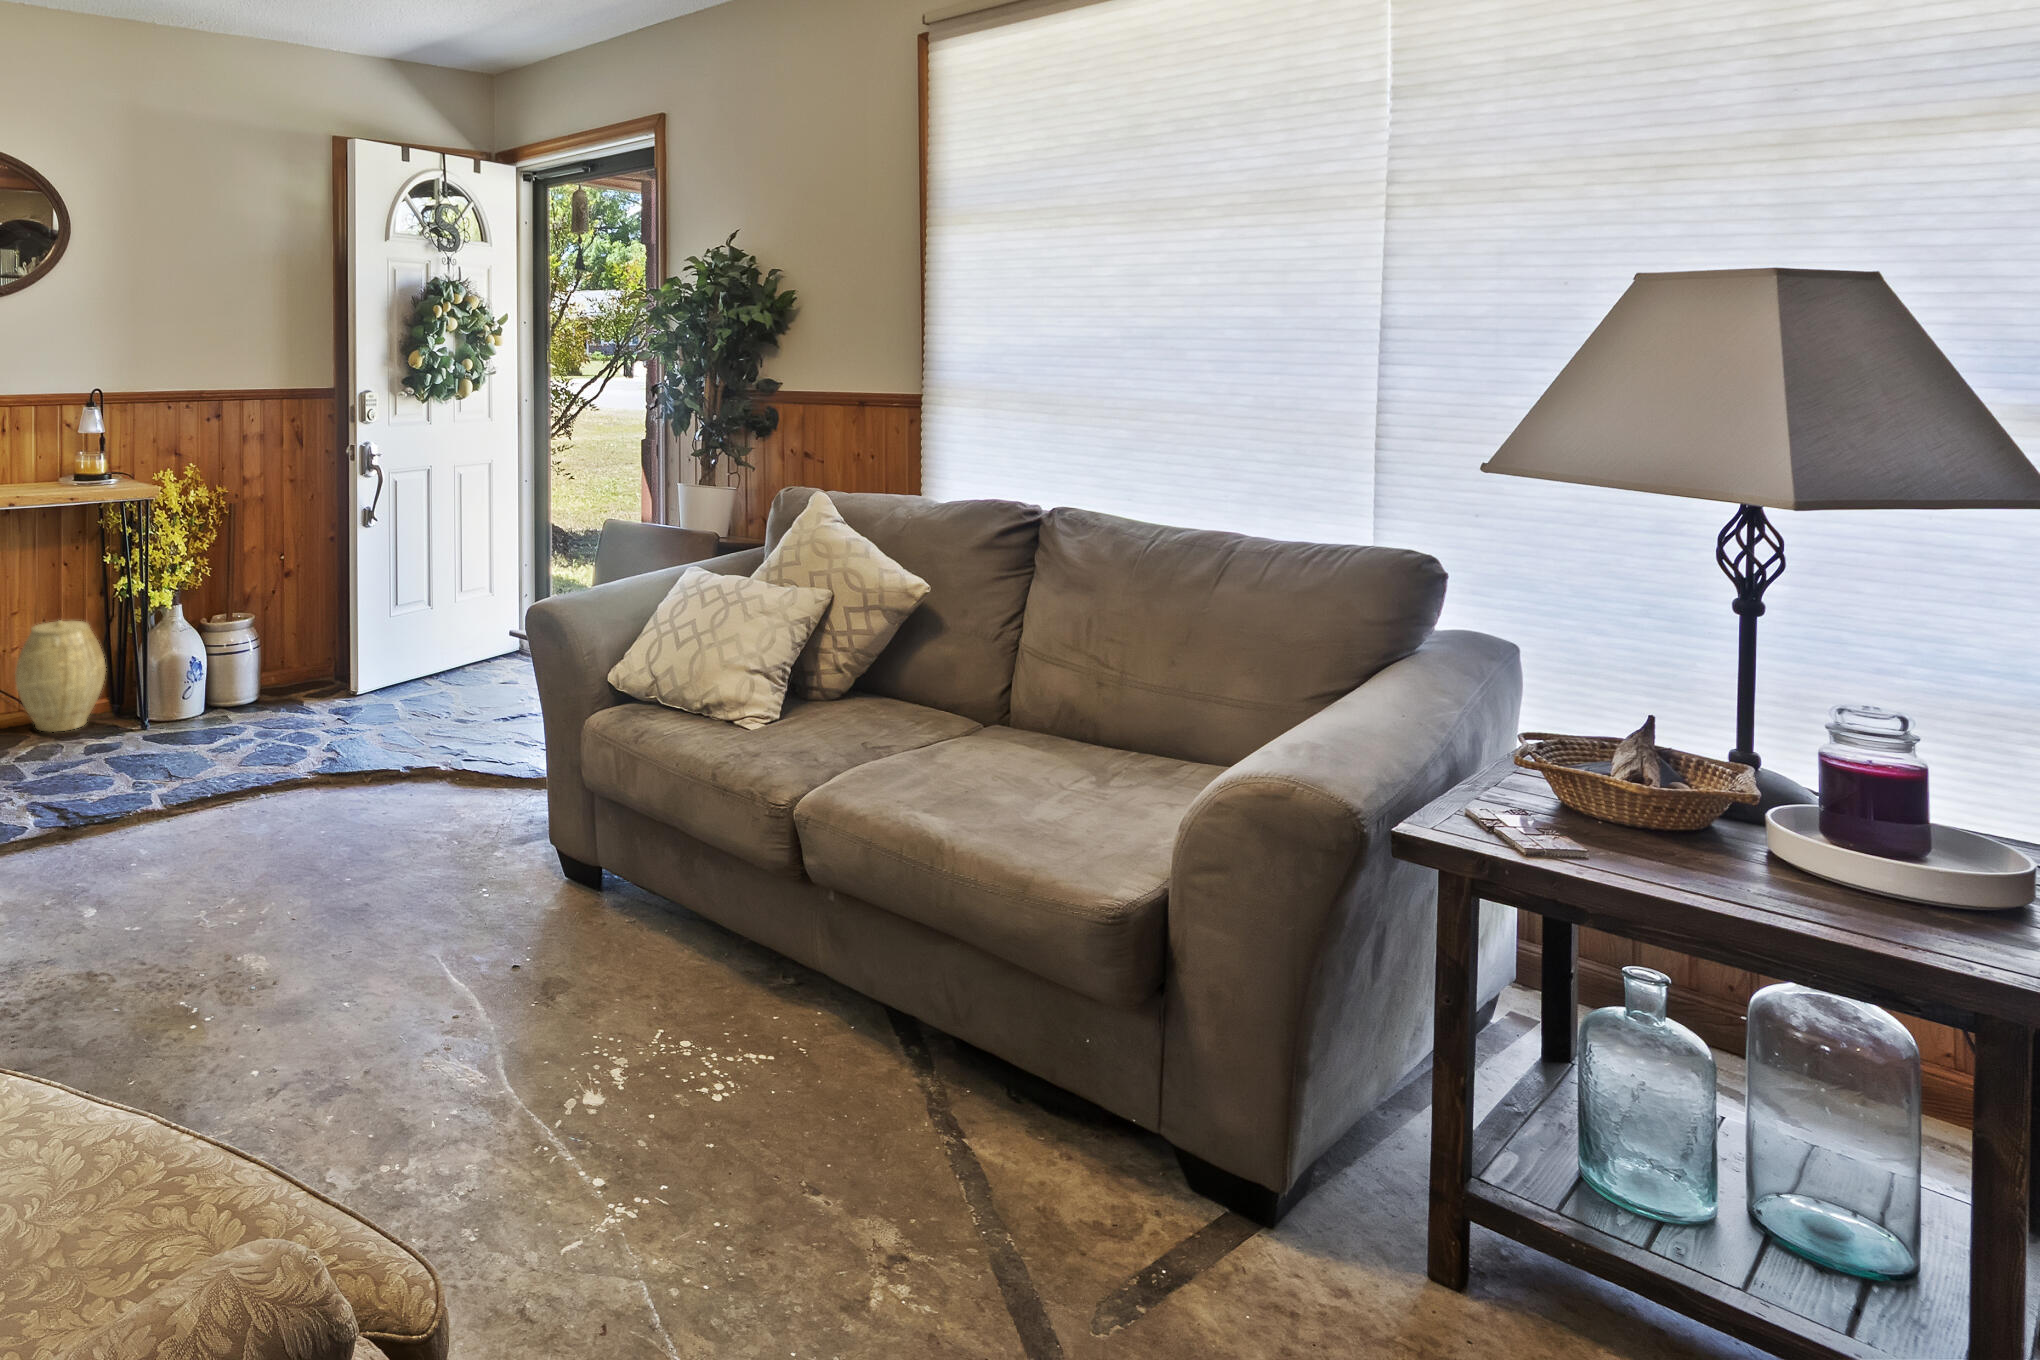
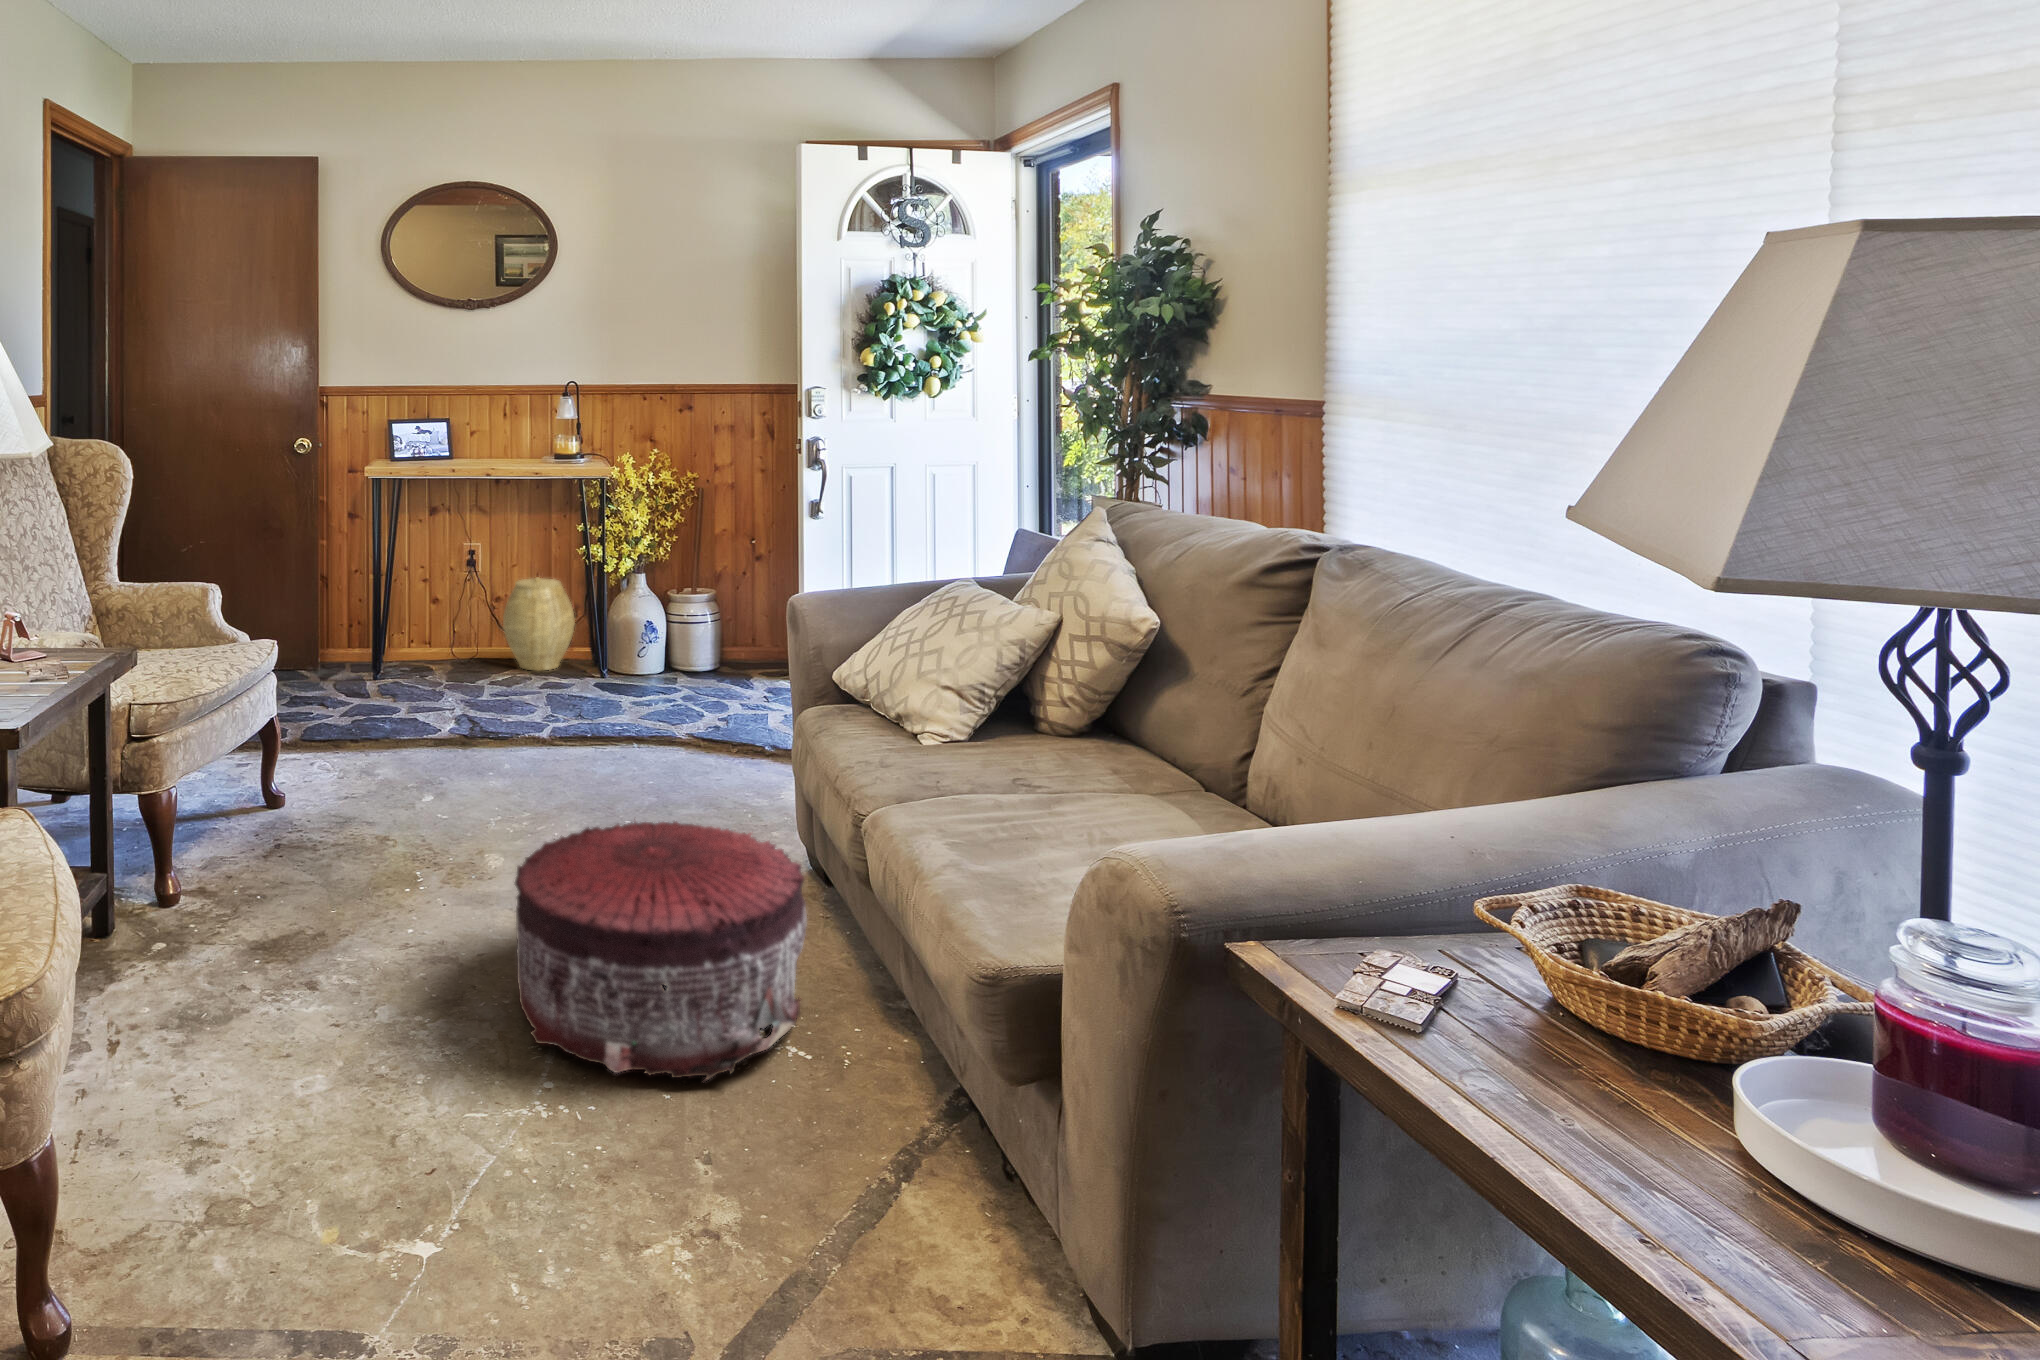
pouf: none [441,847,765,1143] -> present [515,821,807,1080]

